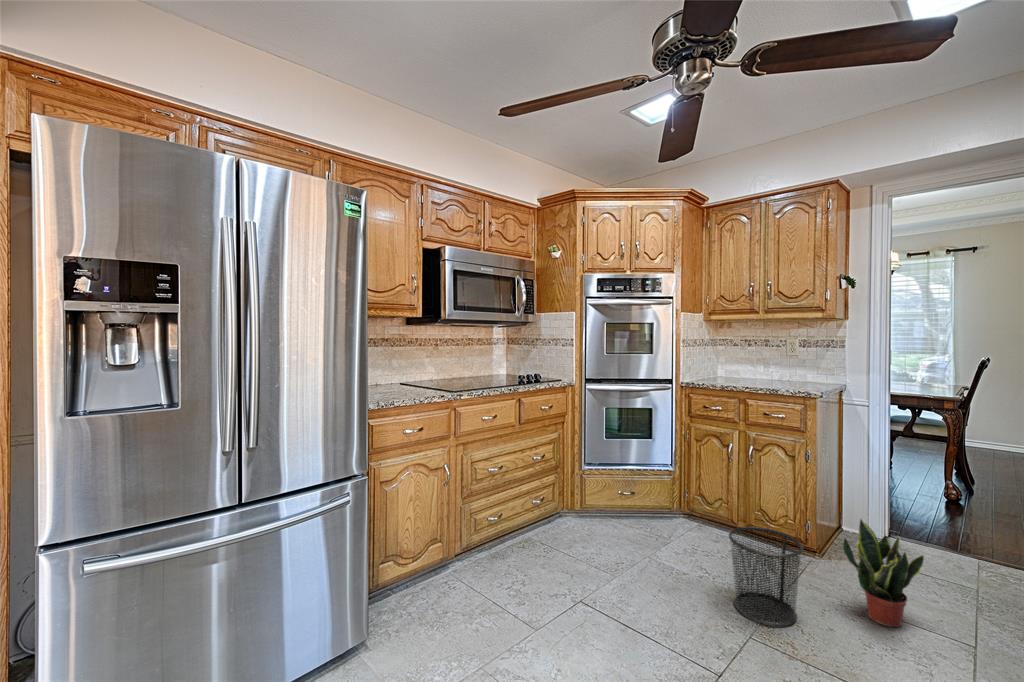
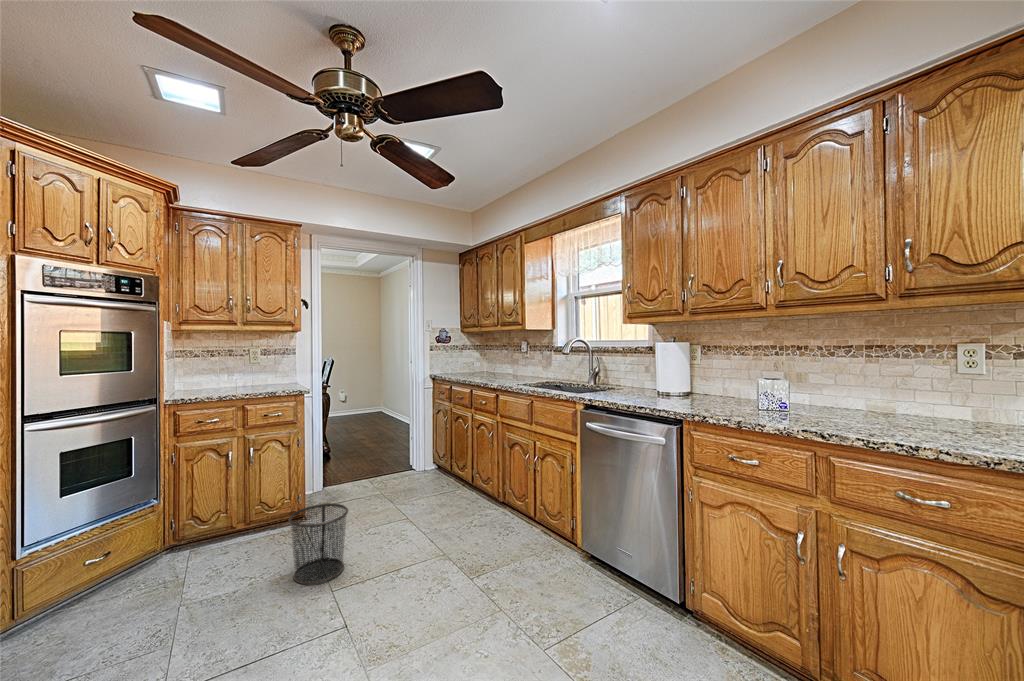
potted plant: present [843,520,924,627] -> none [356,471,394,537]

